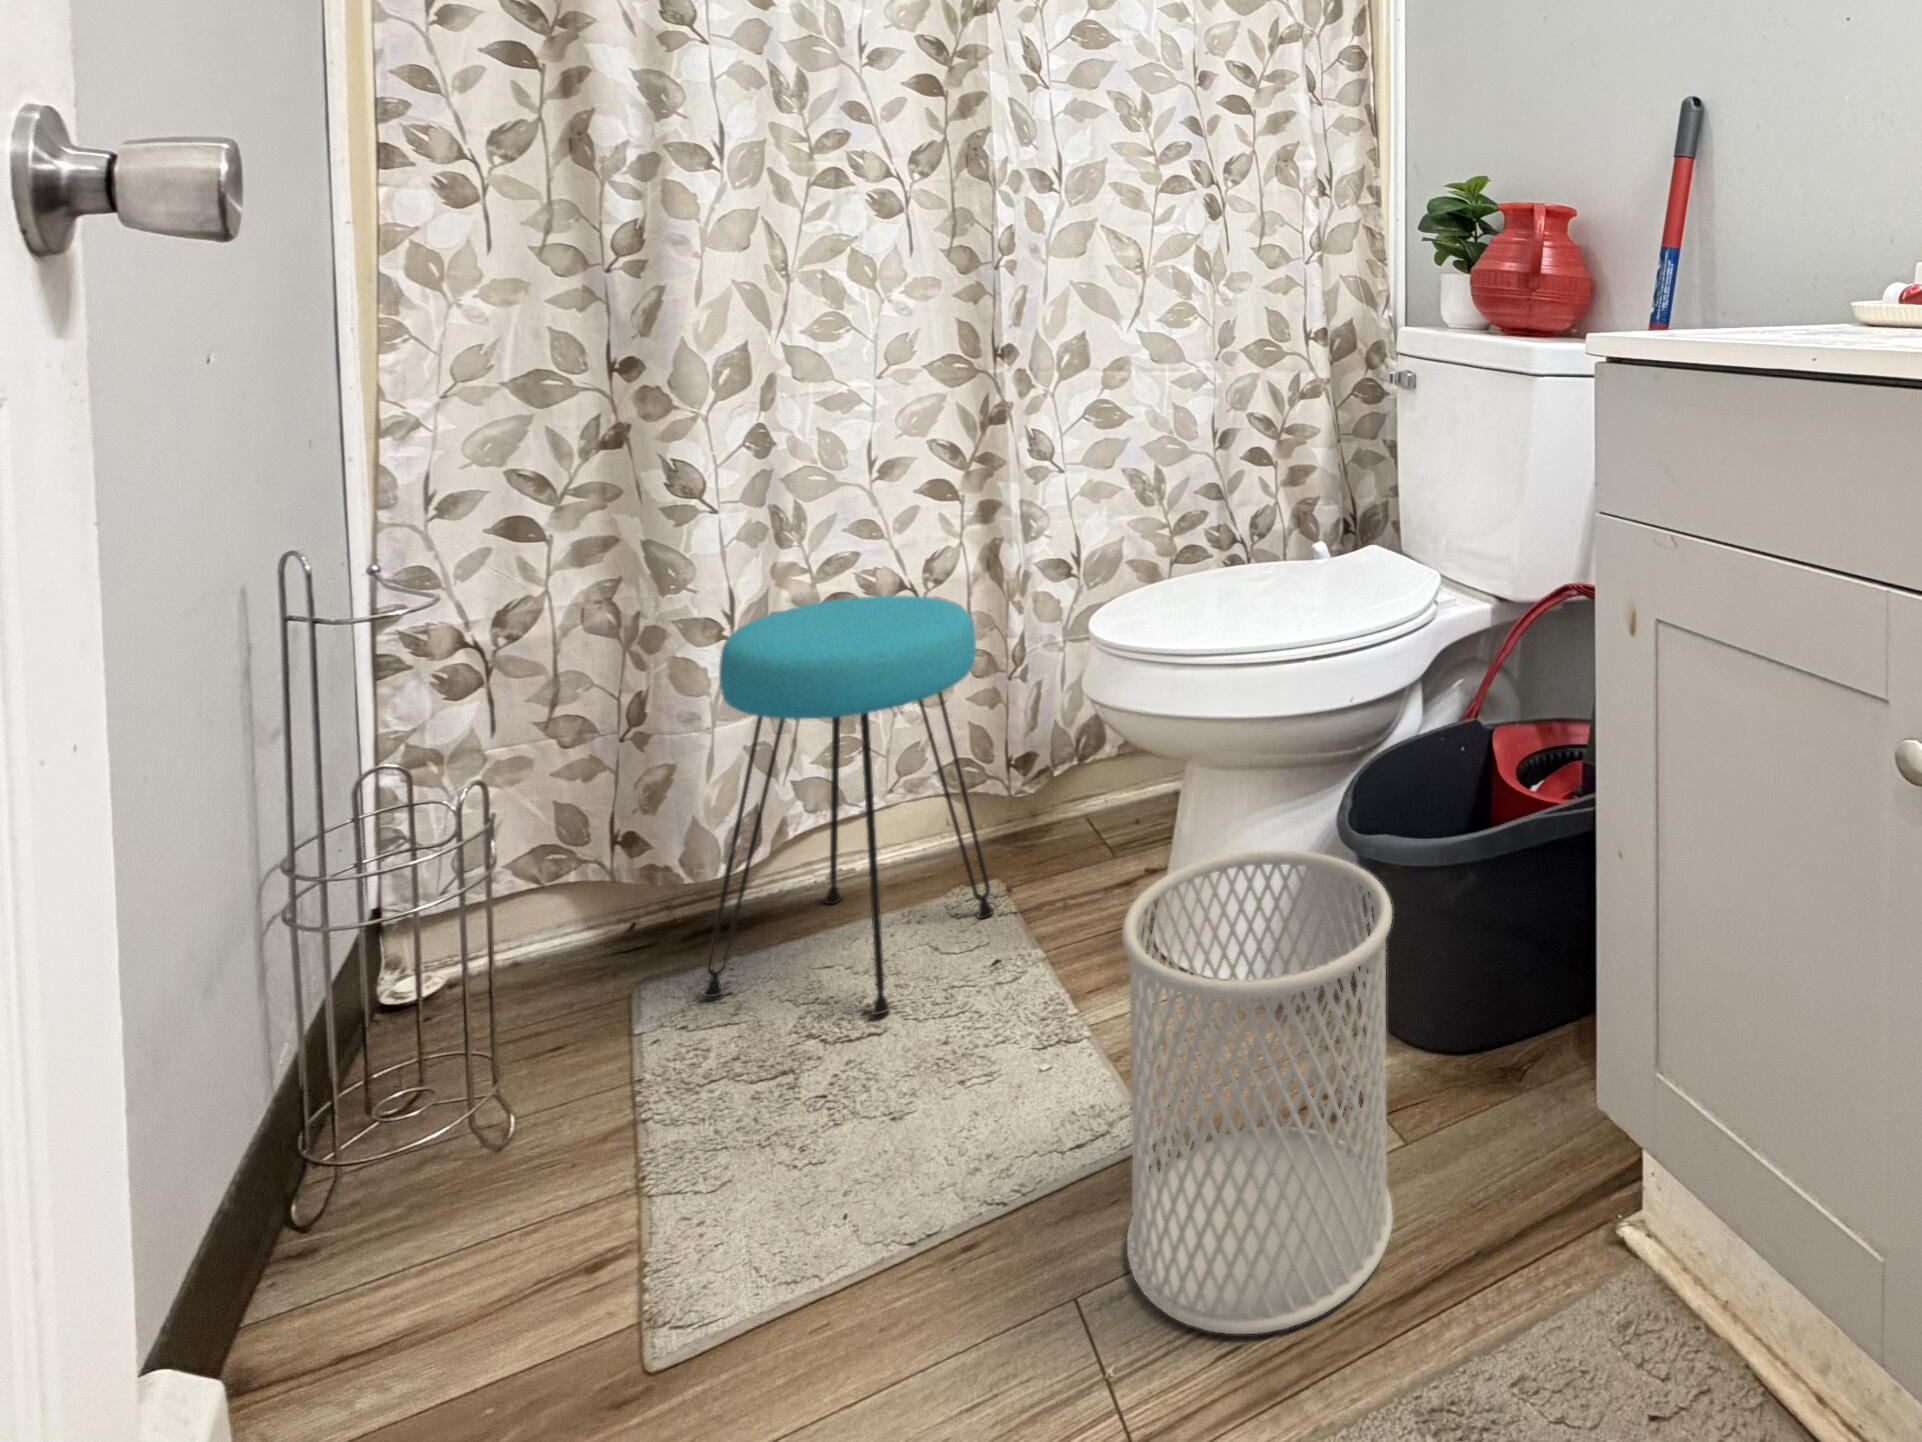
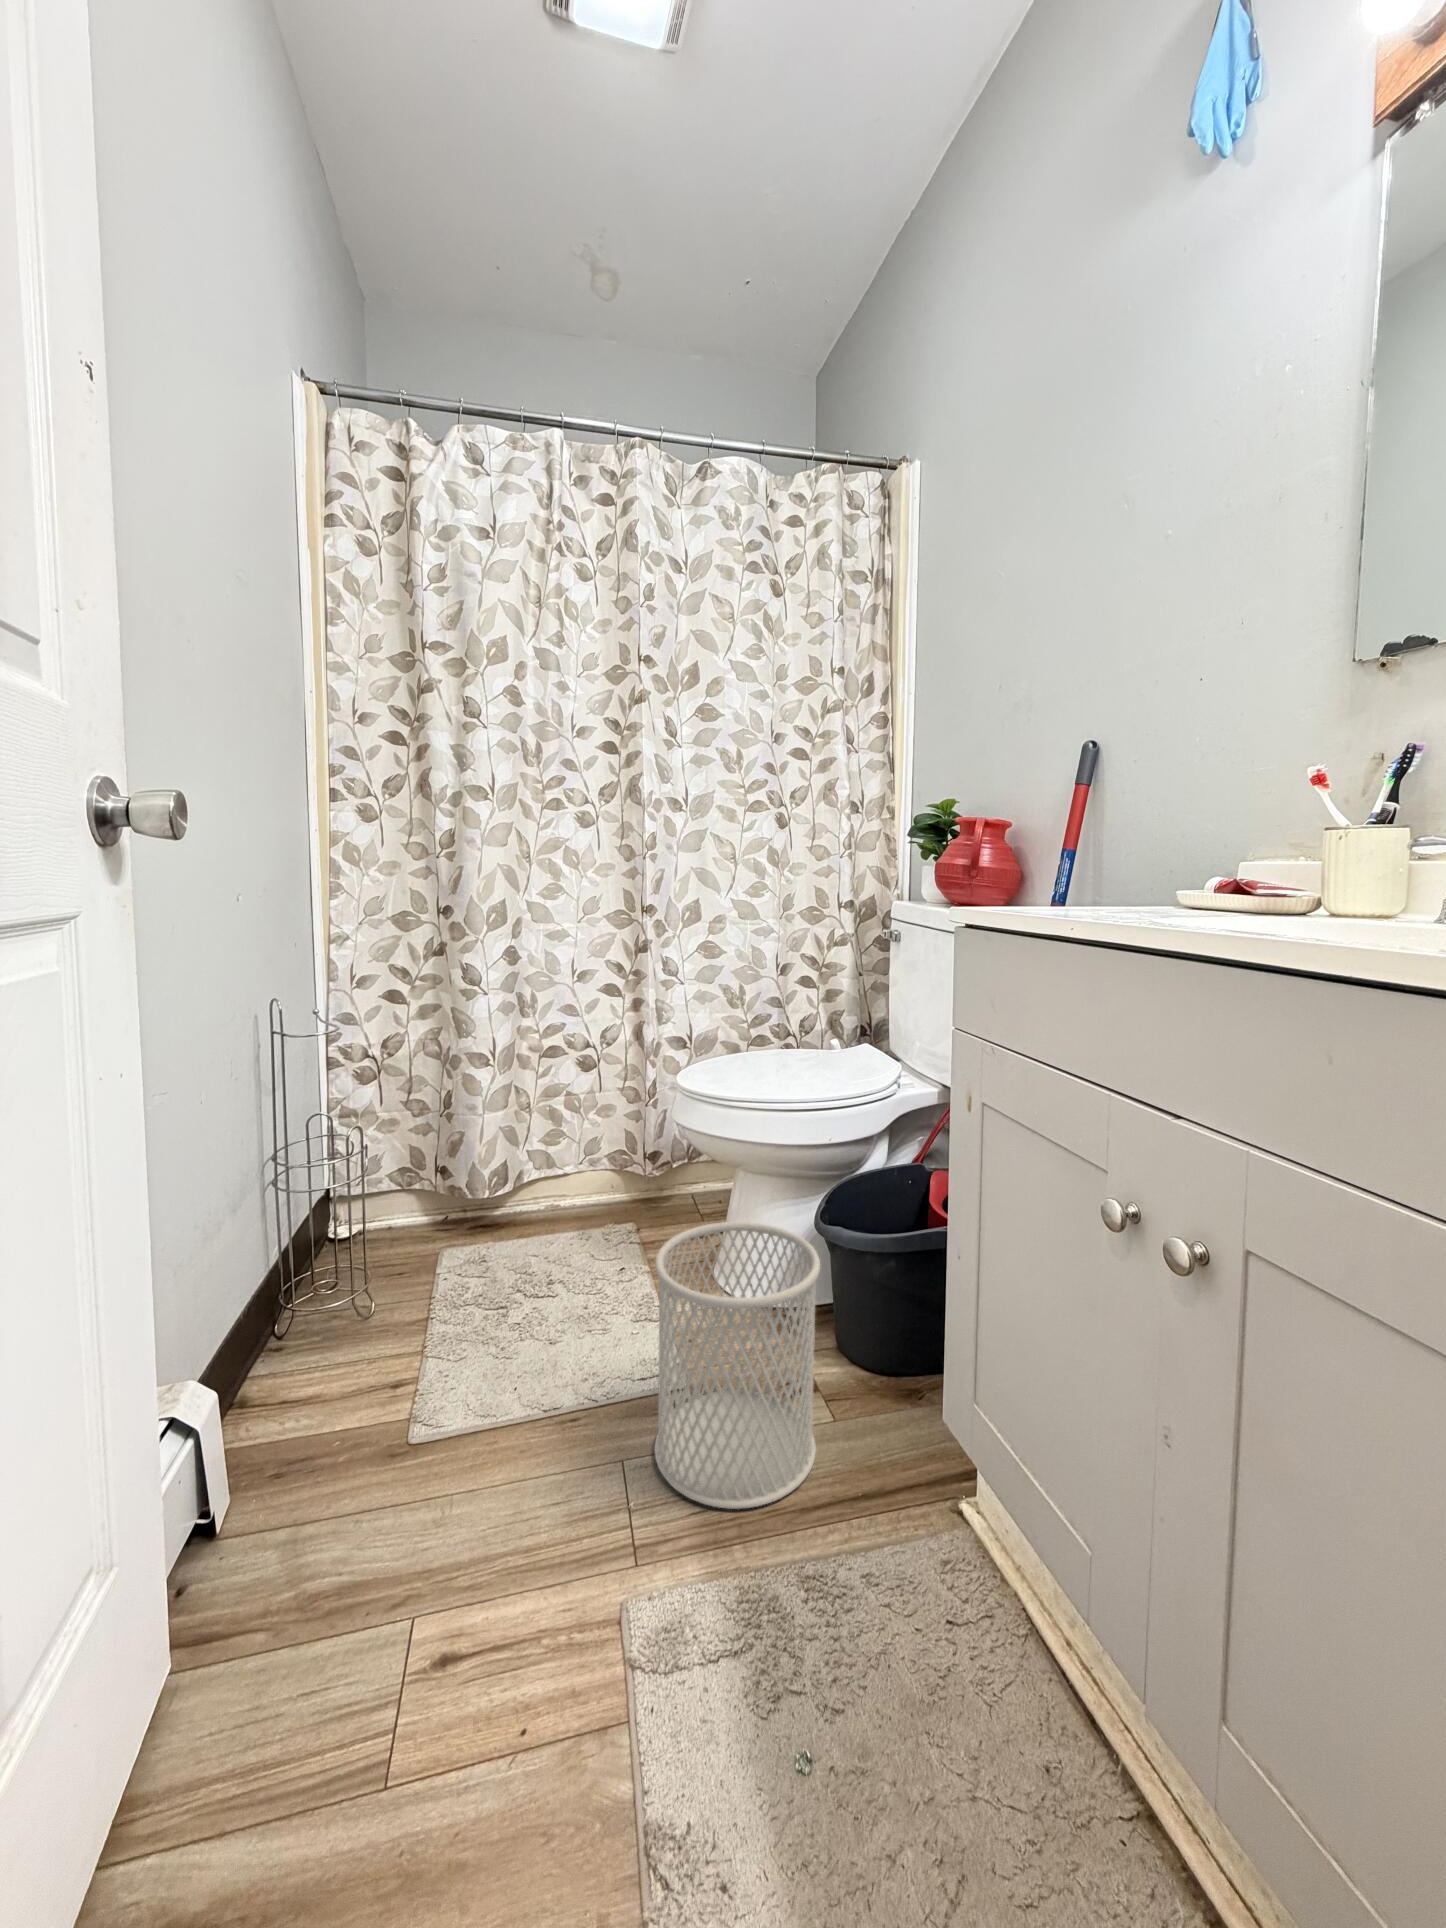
stool: present [702,596,994,1015] -> none [472,1049,630,1285]

